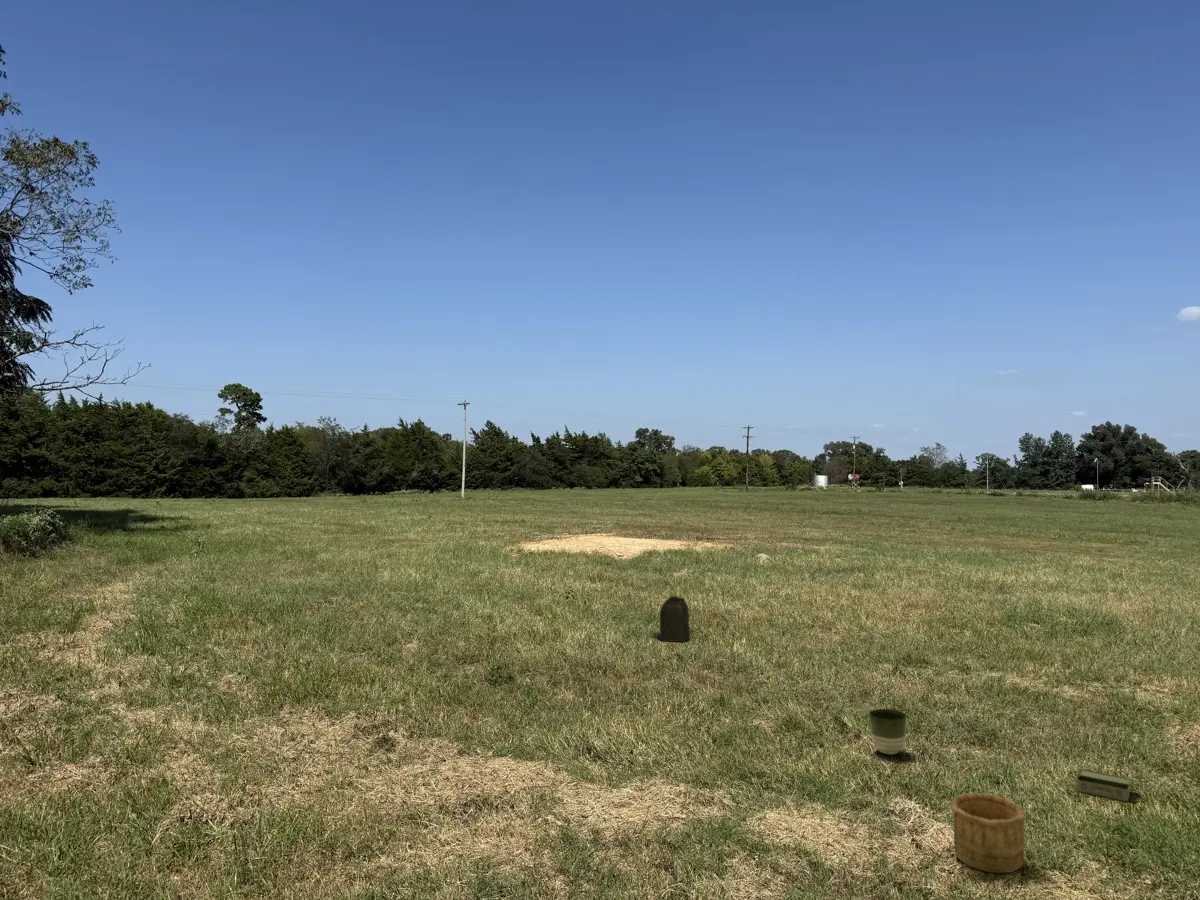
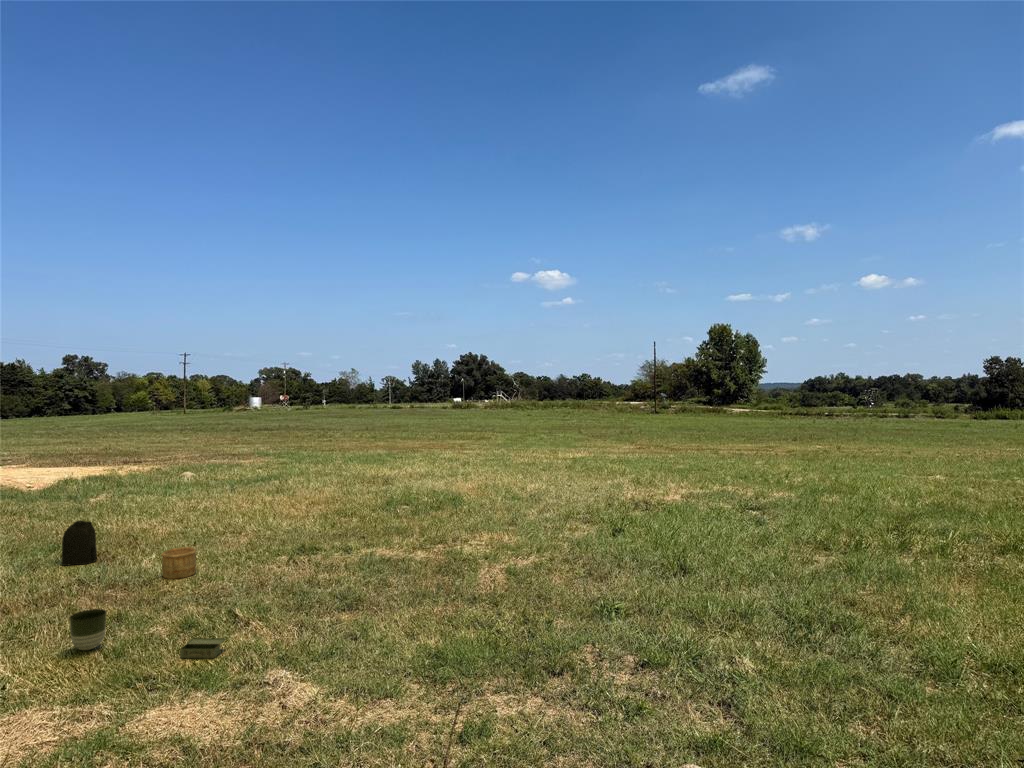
planter: present [869,709,907,755] -> present [70,609,107,650]
toolbox: present [1077,769,1131,801] -> present [180,638,226,658]
wooden bucket: present [951,793,1026,873] -> present [161,547,196,579]

